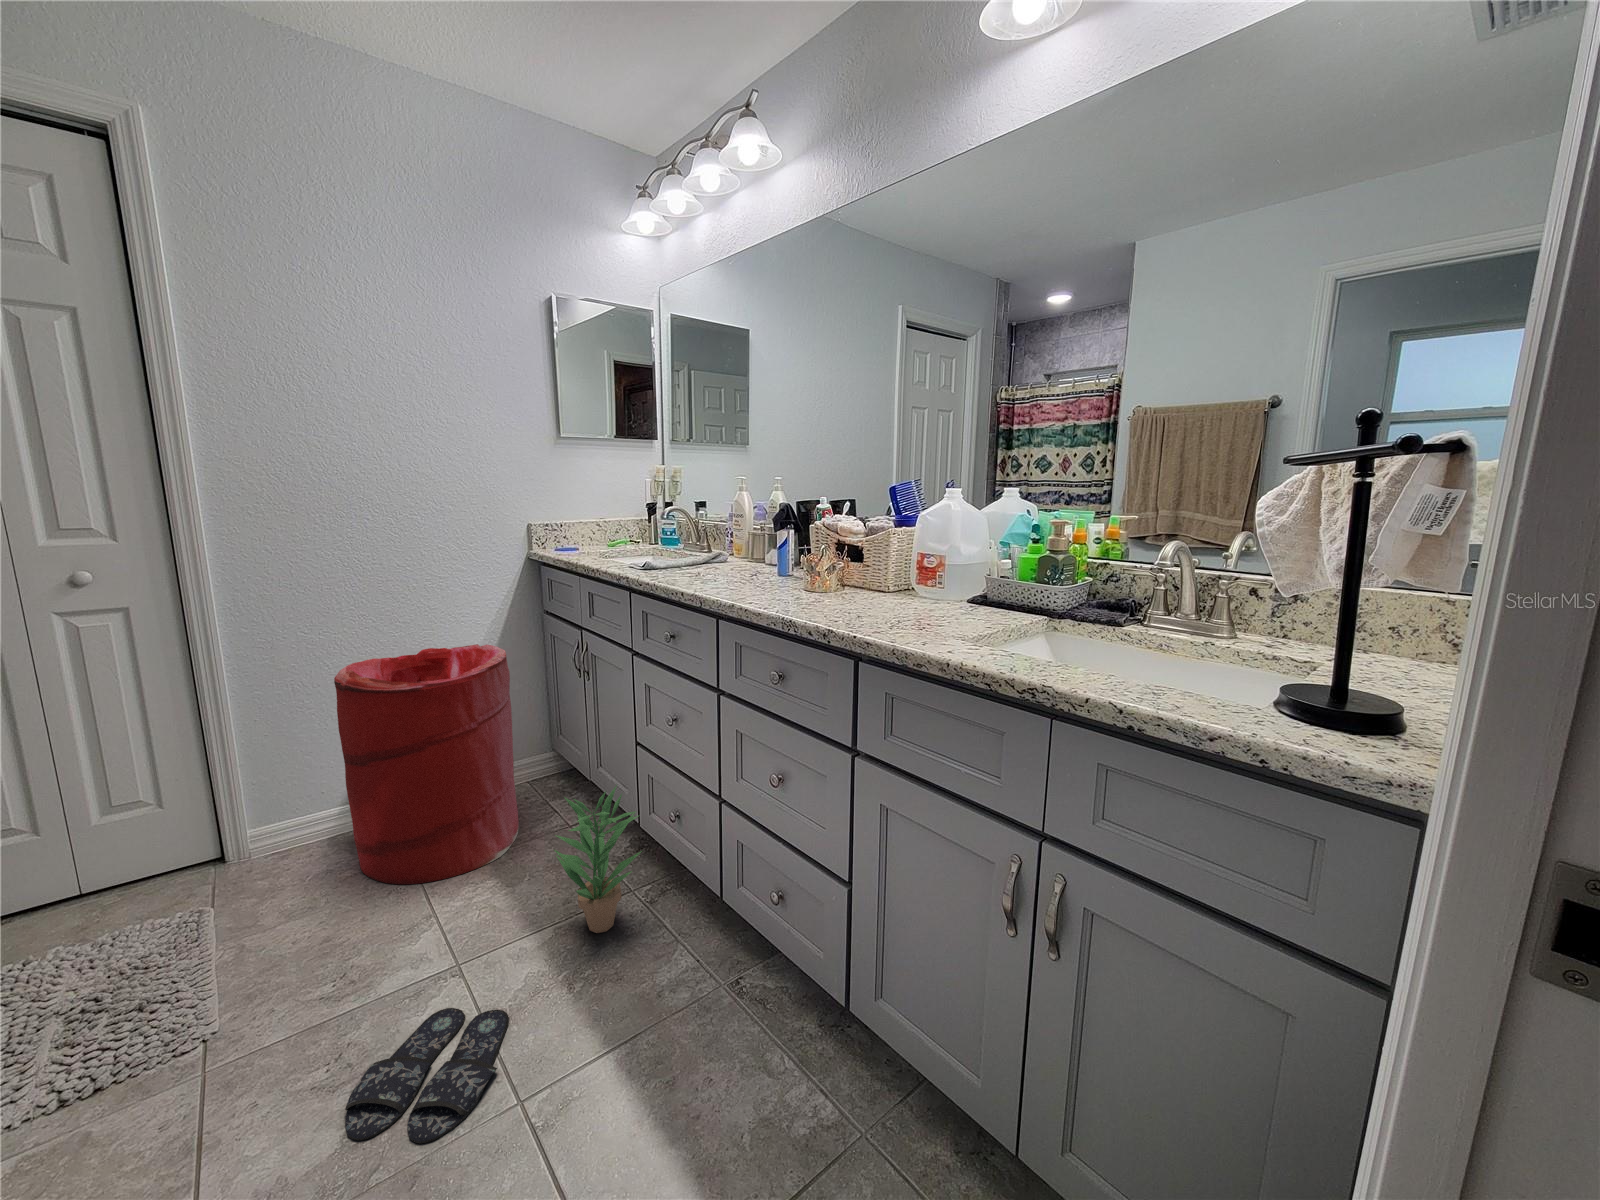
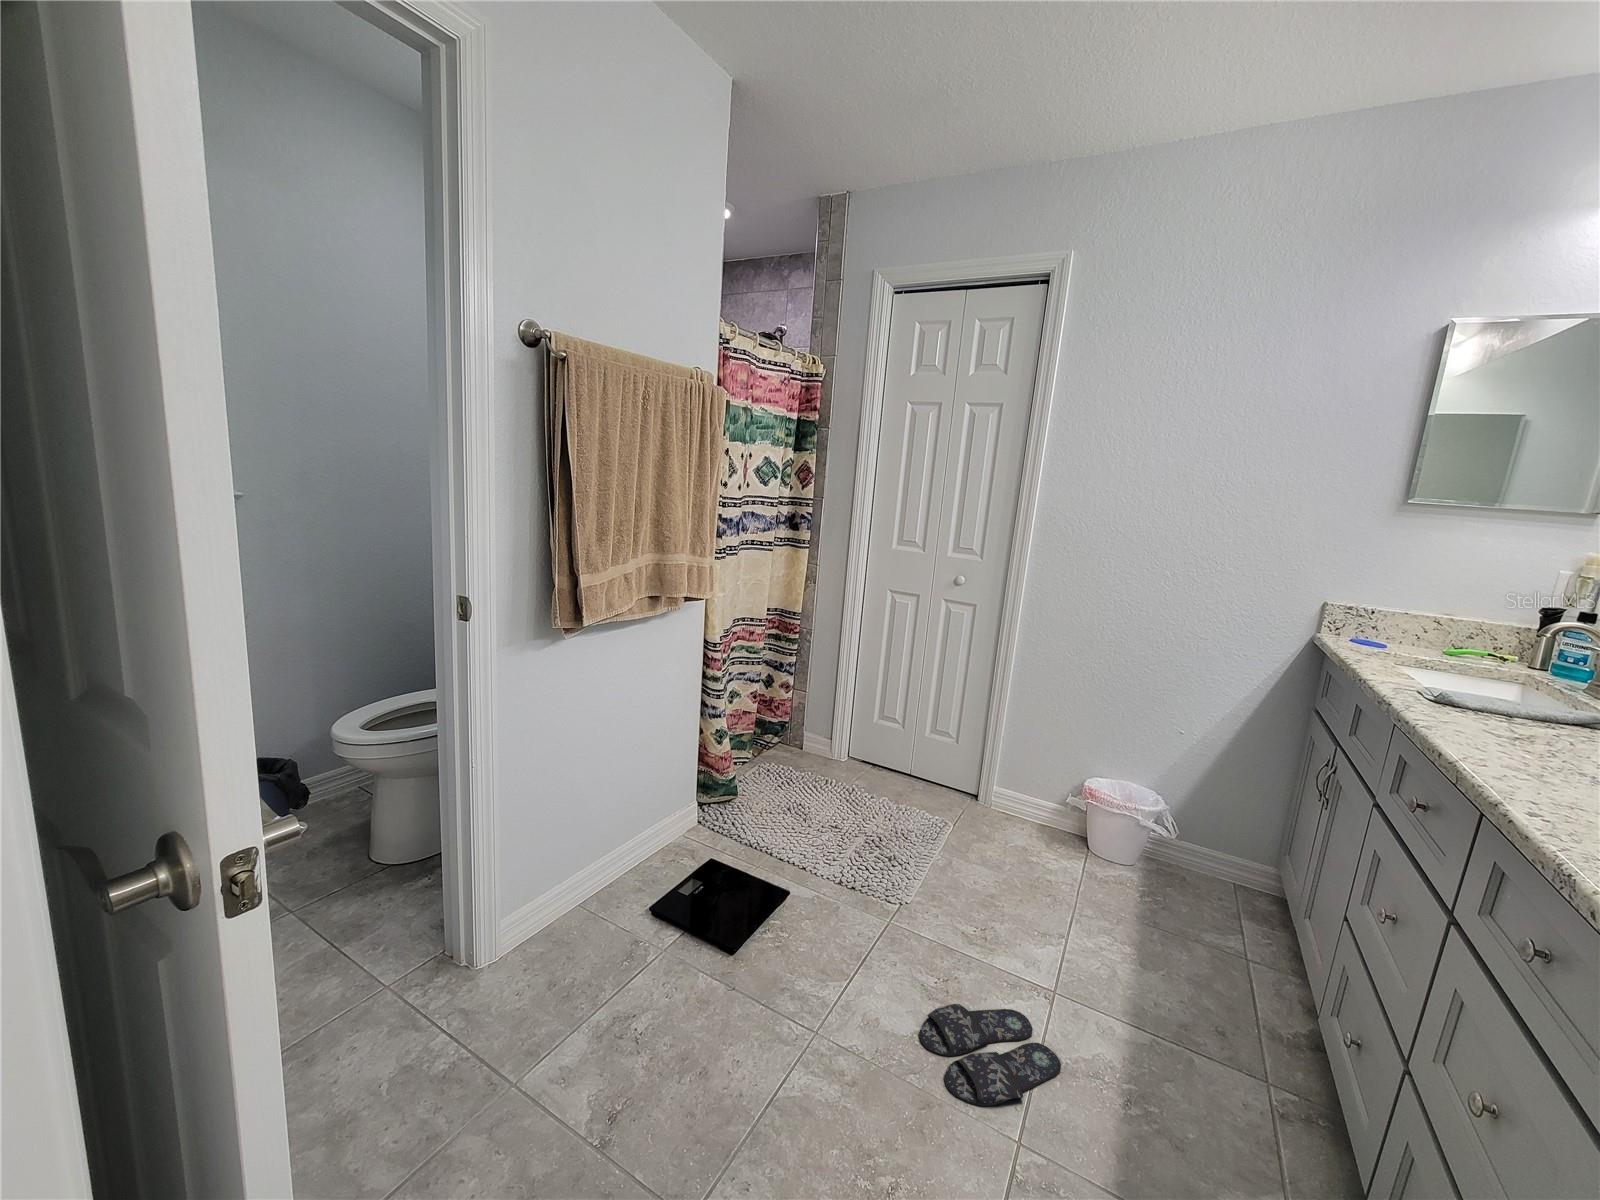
laundry hamper: present [334,644,519,884] -> none [1043,691,1233,934]
potted plant: present [555,785,642,933] -> none [1167,911,1289,1095]

